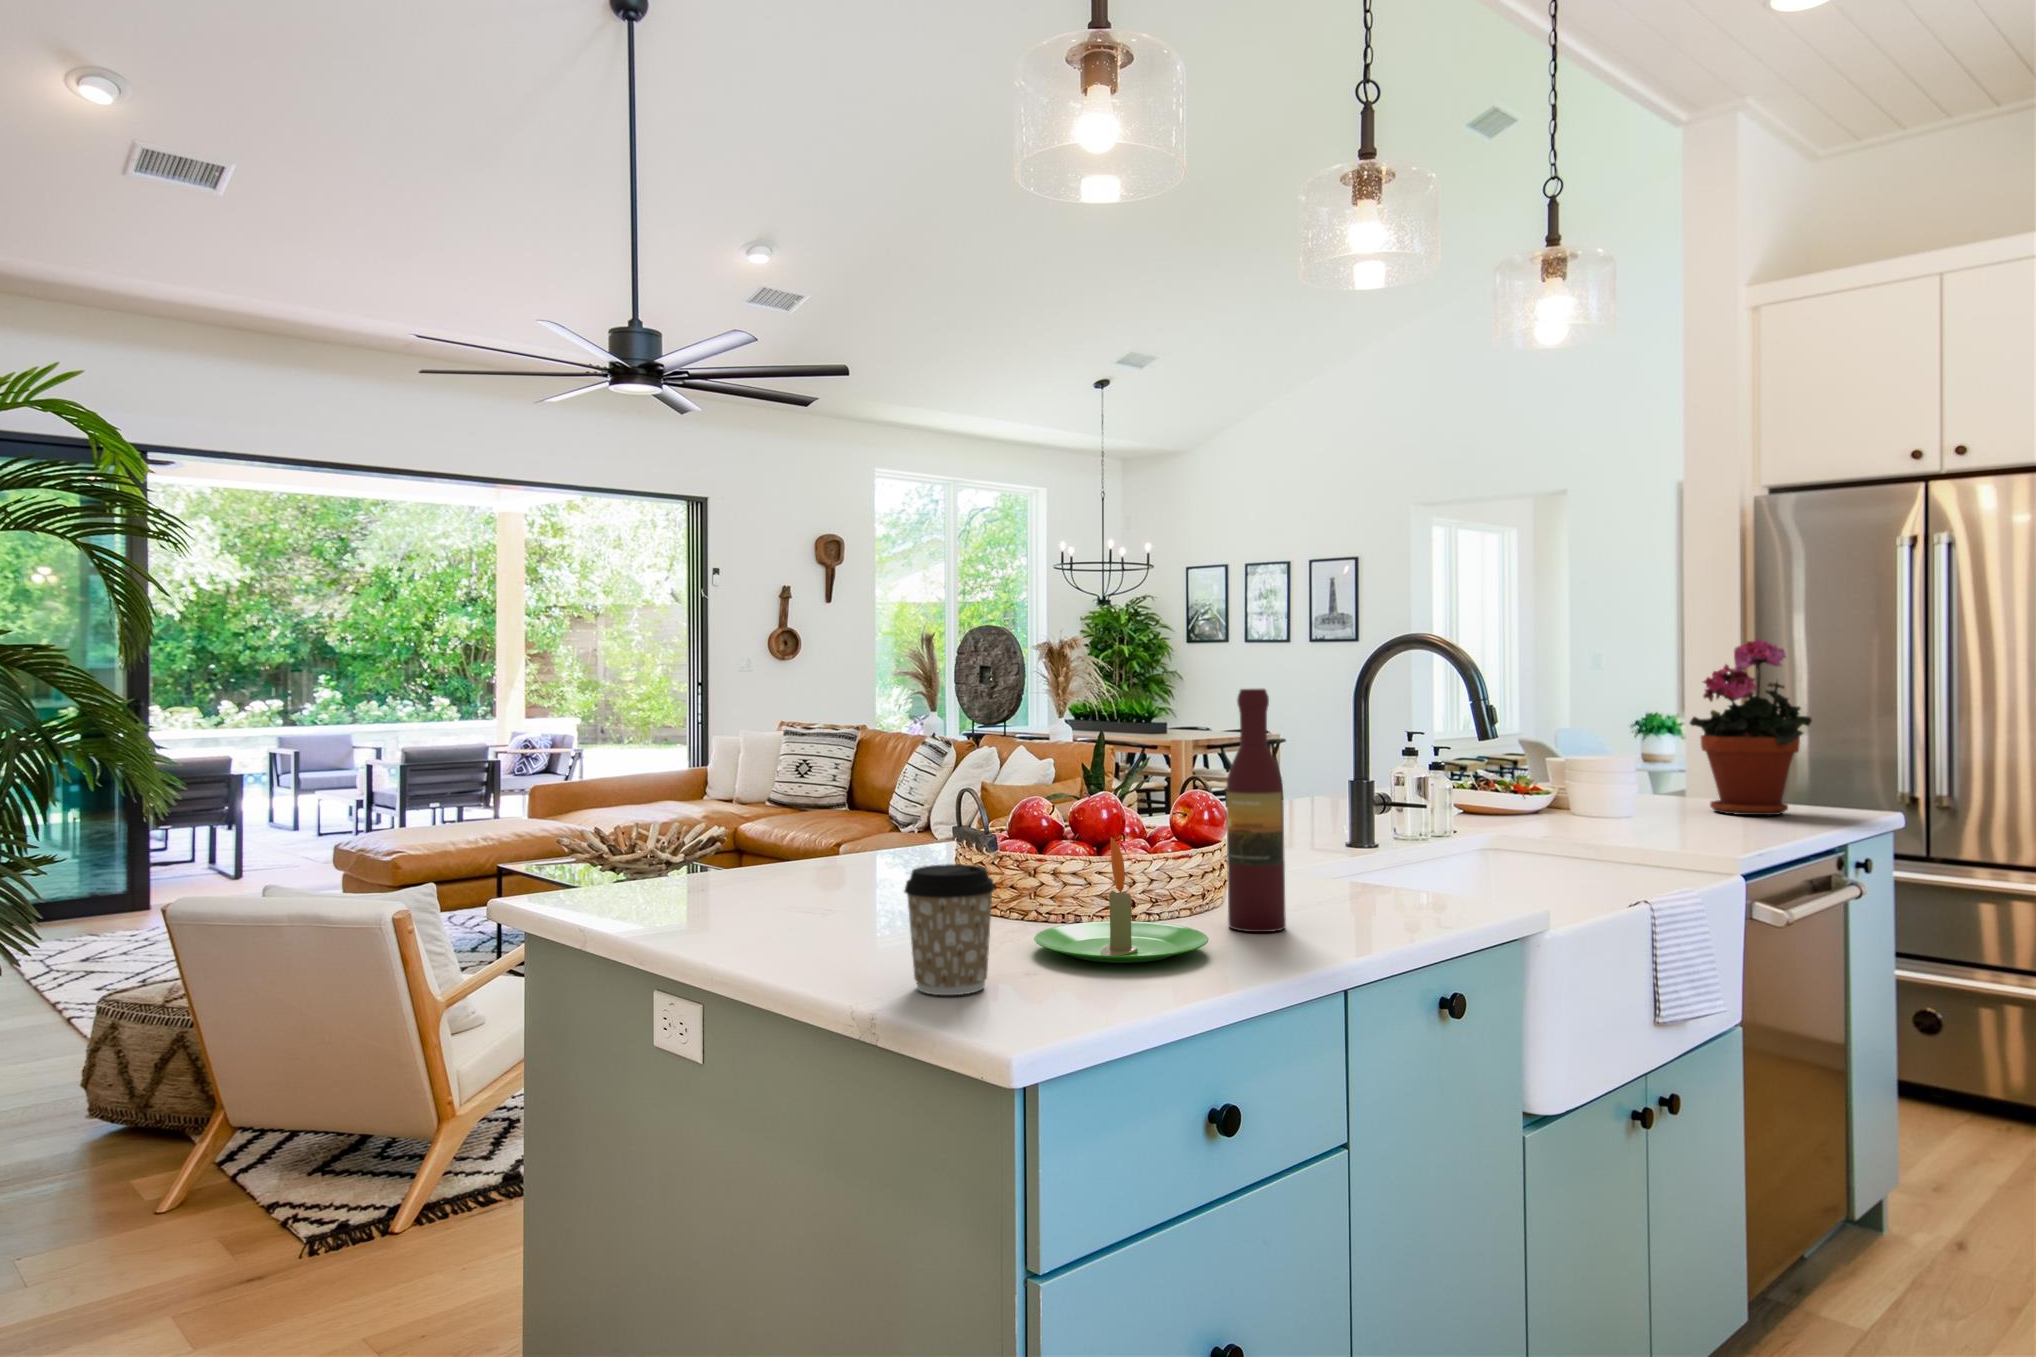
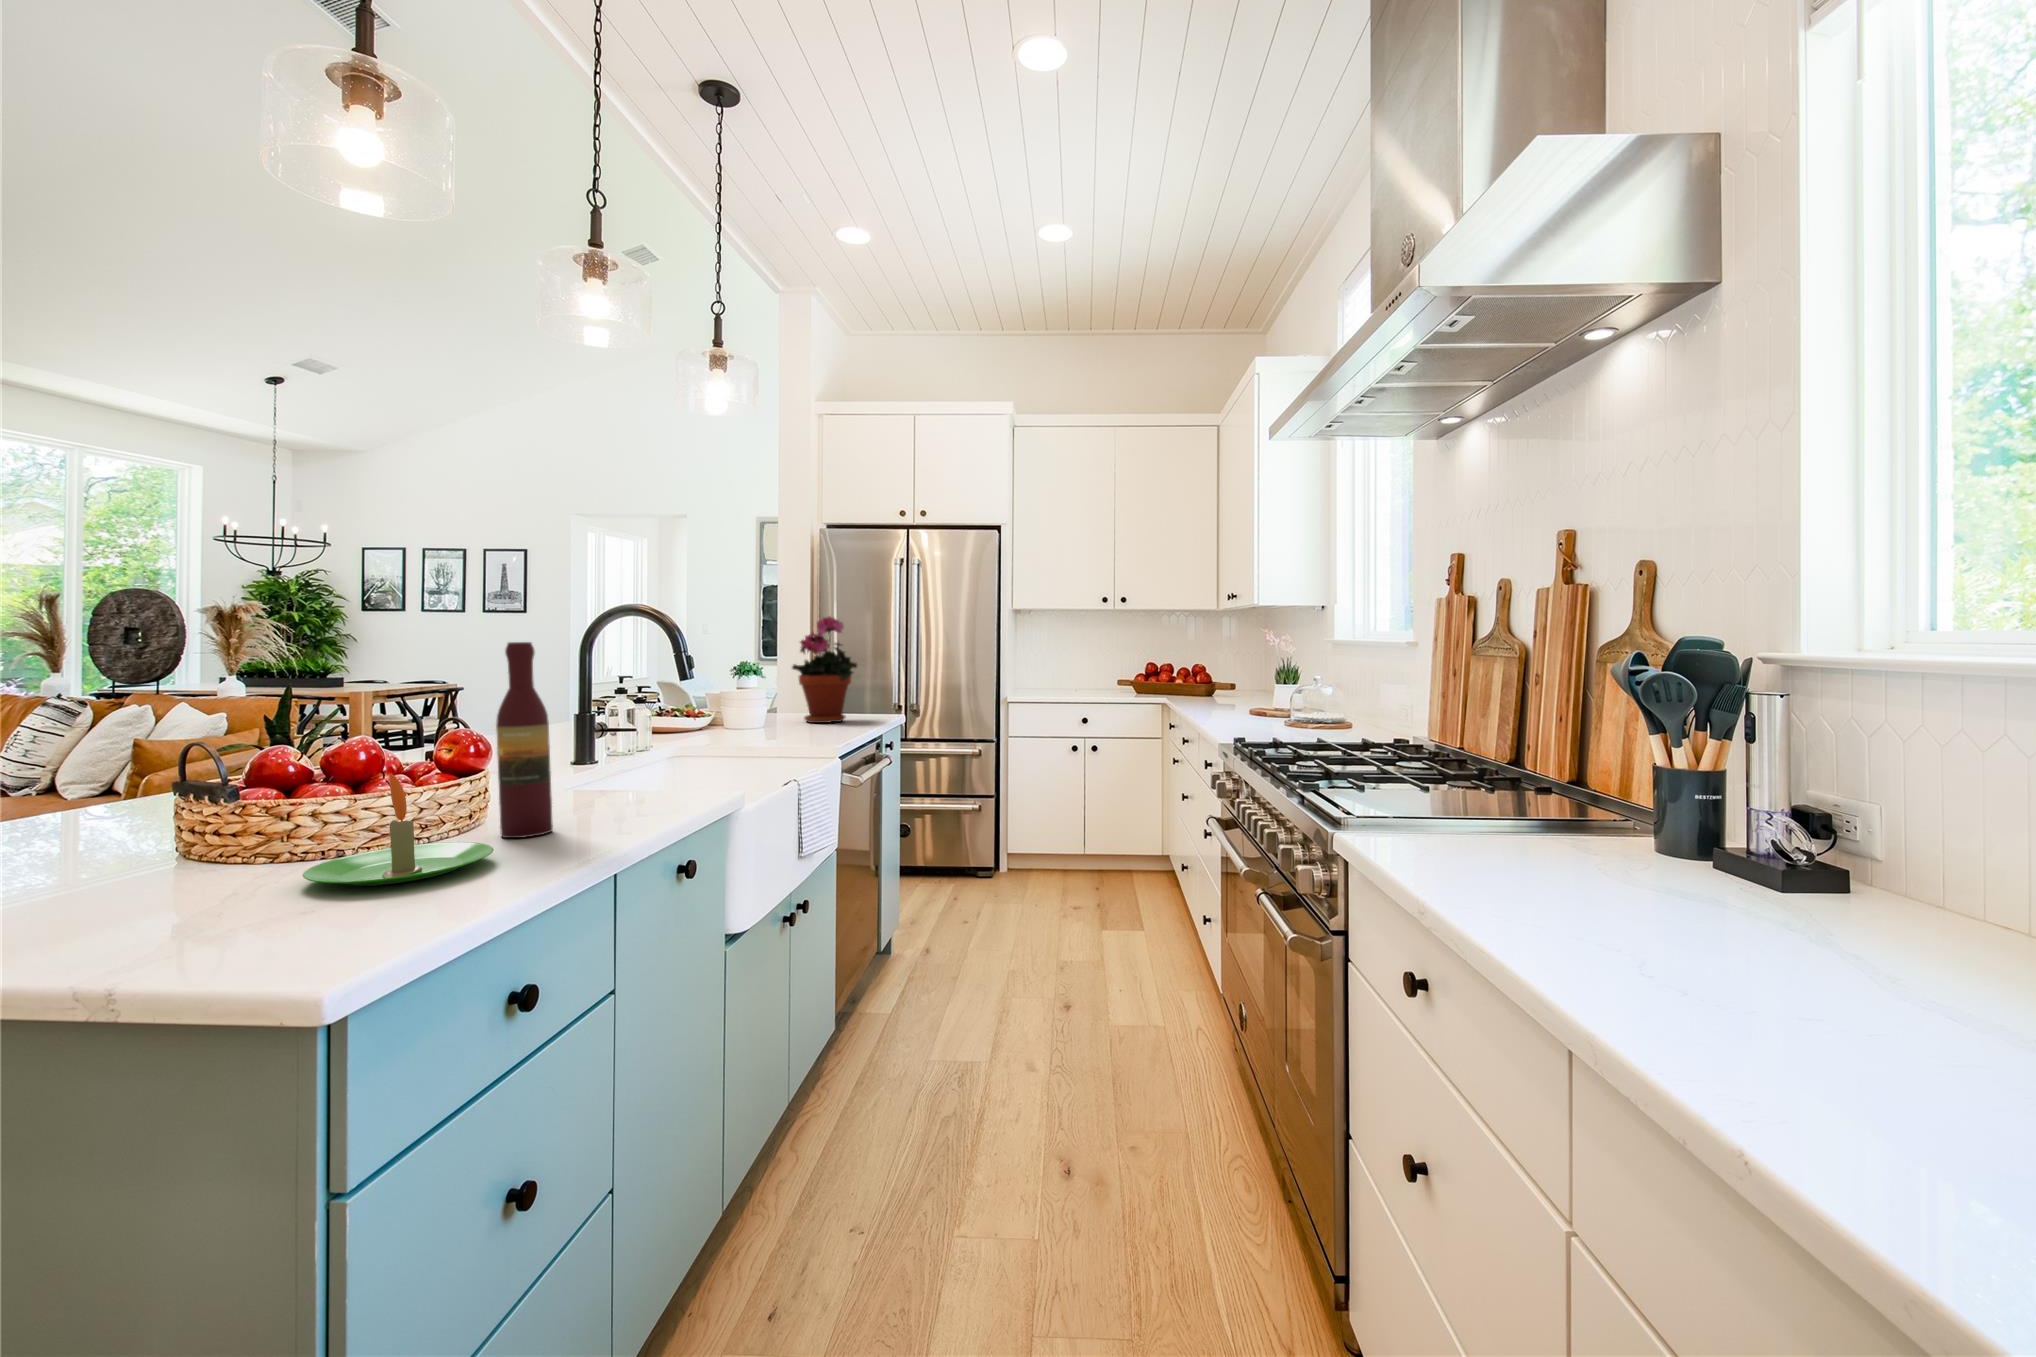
coffee cup: present [904,864,995,995] -> none [141,814,270,951]

